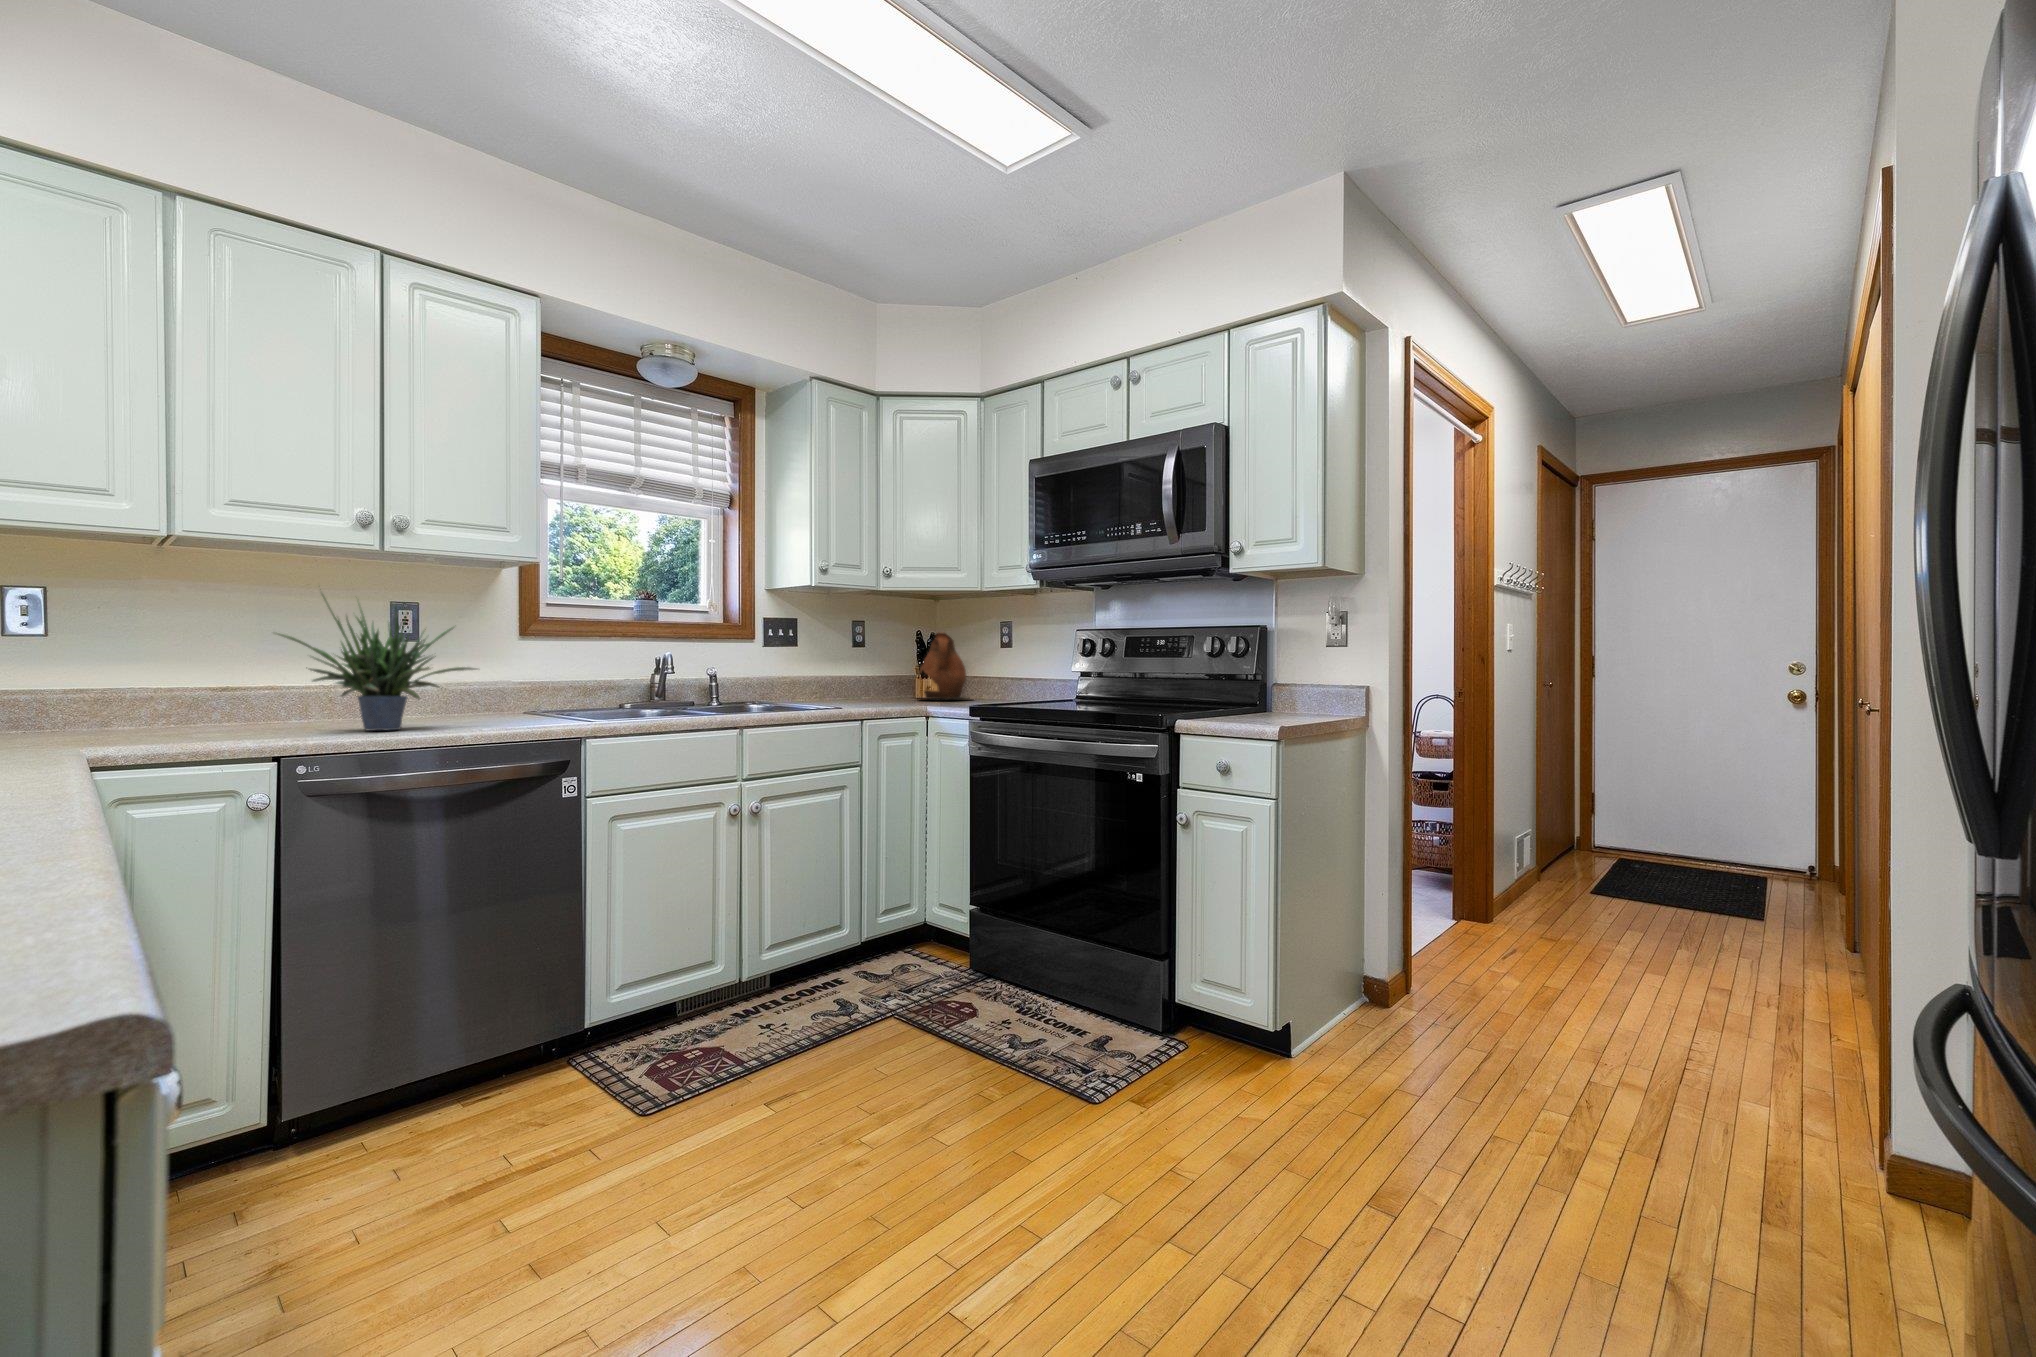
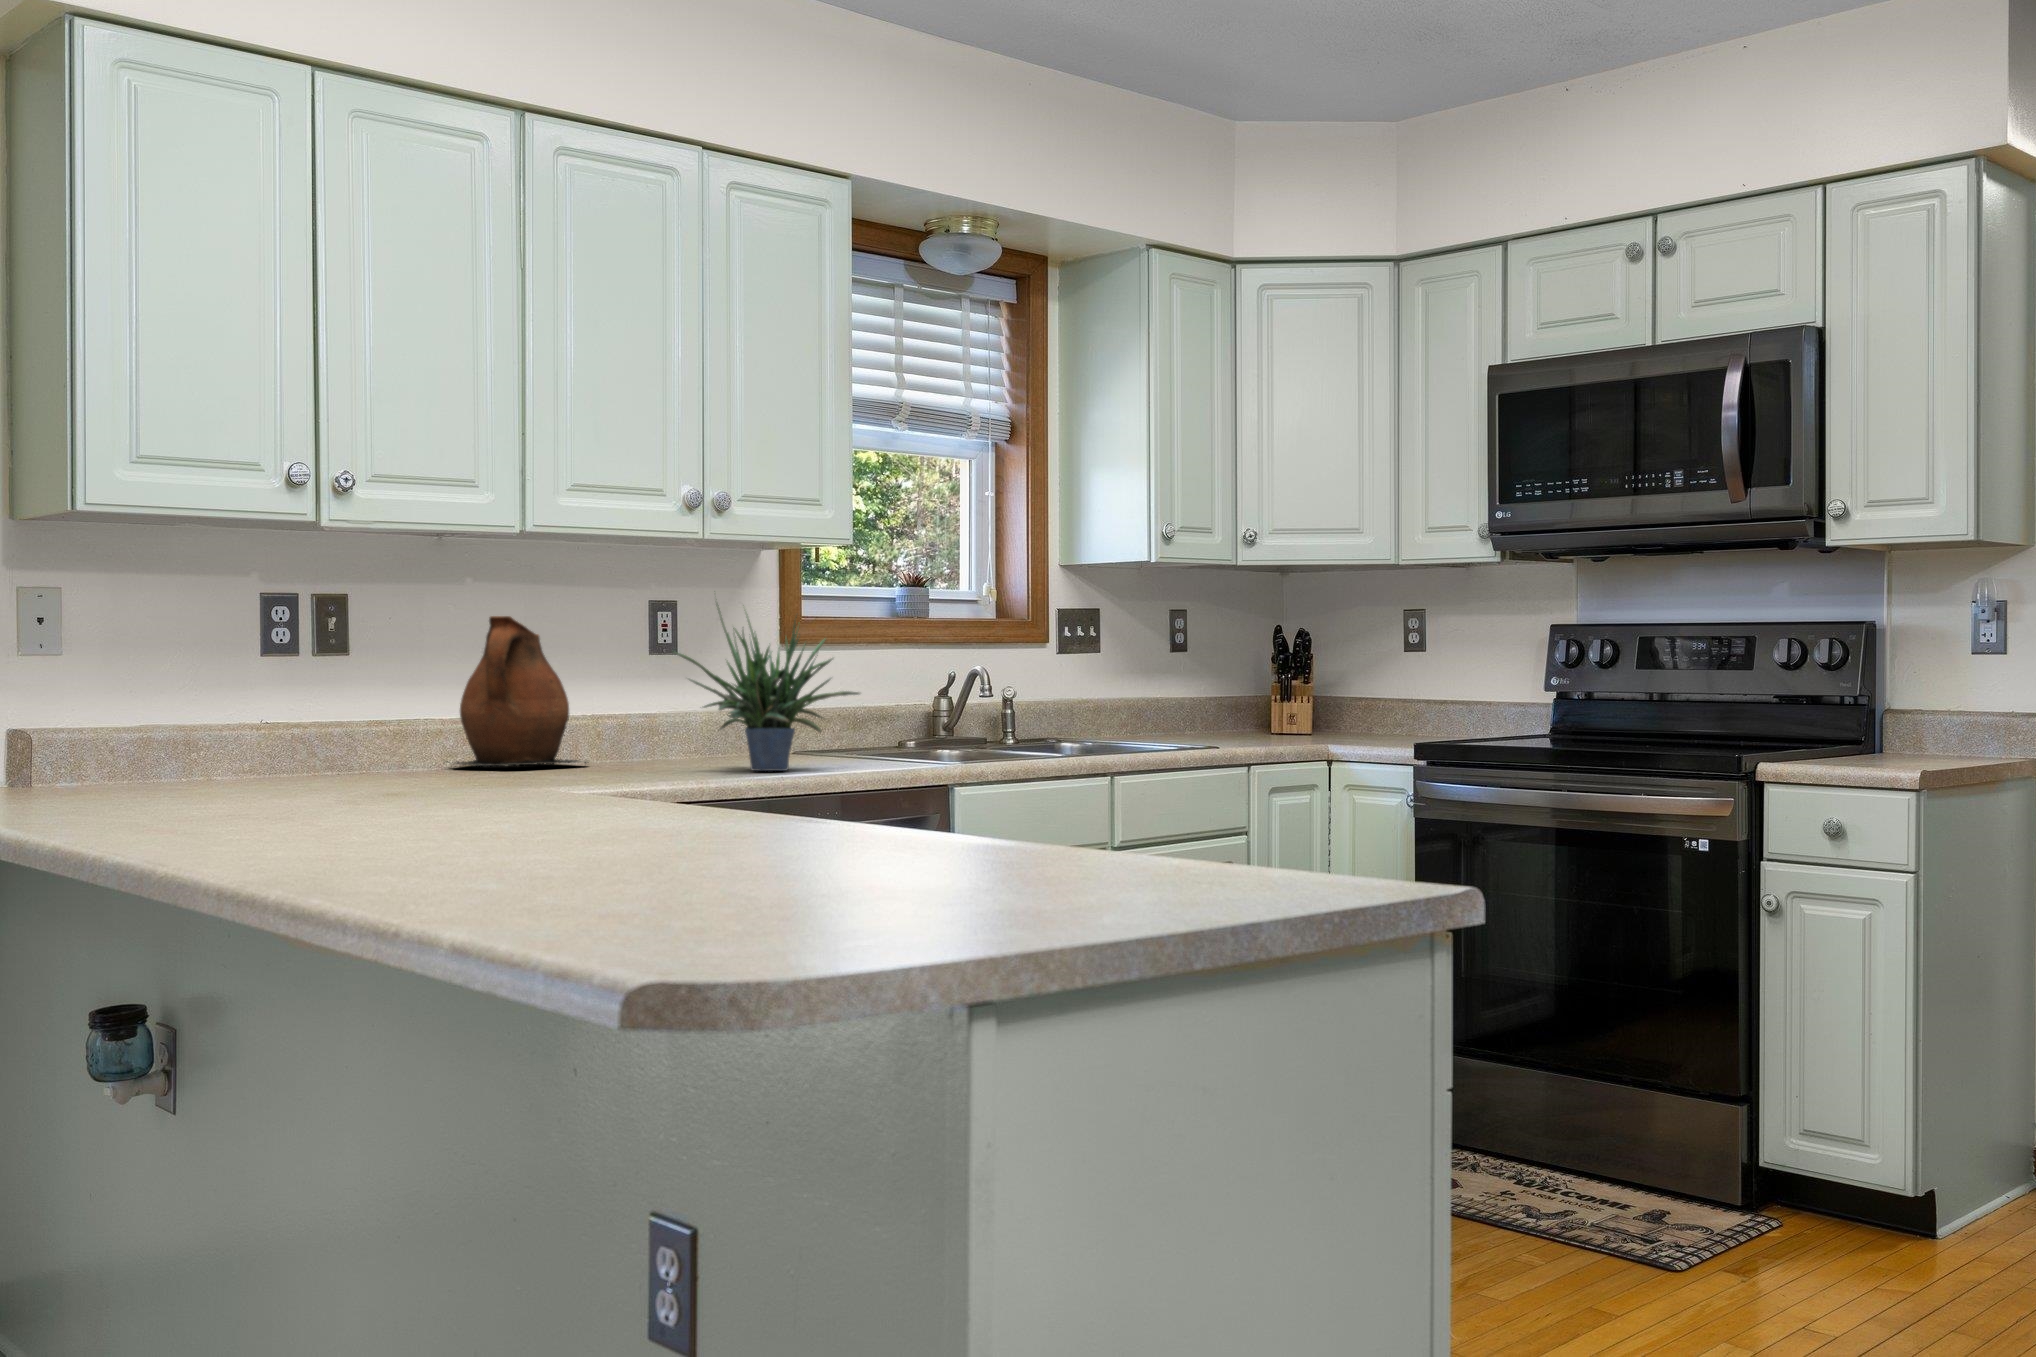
ceramic pitcher: present [920,632,966,700] -> present [447,616,589,766]

